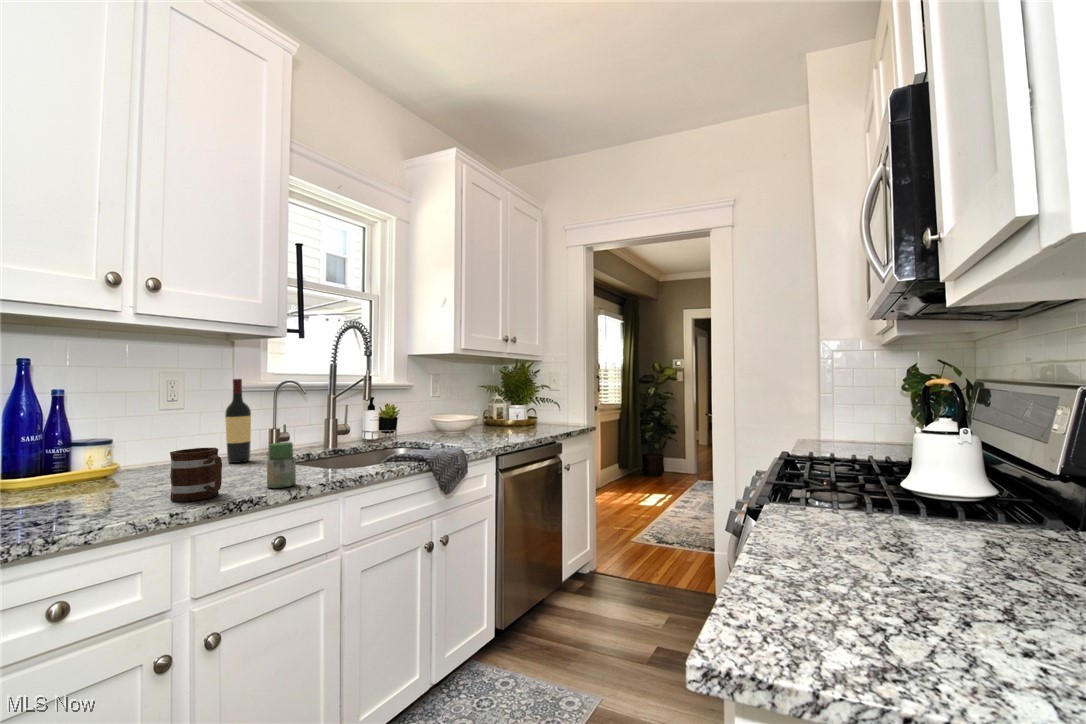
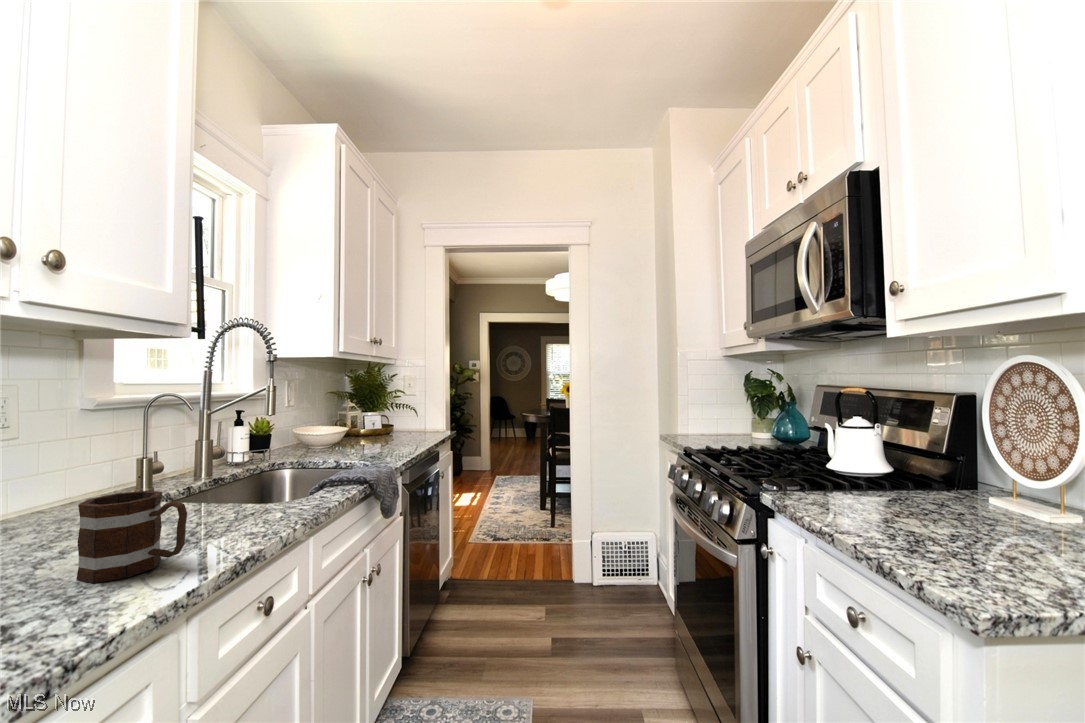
wine bottle: present [225,379,251,463] -> none [58,388,103,513]
jar: present [267,442,296,488] -> none [217,474,258,539]

